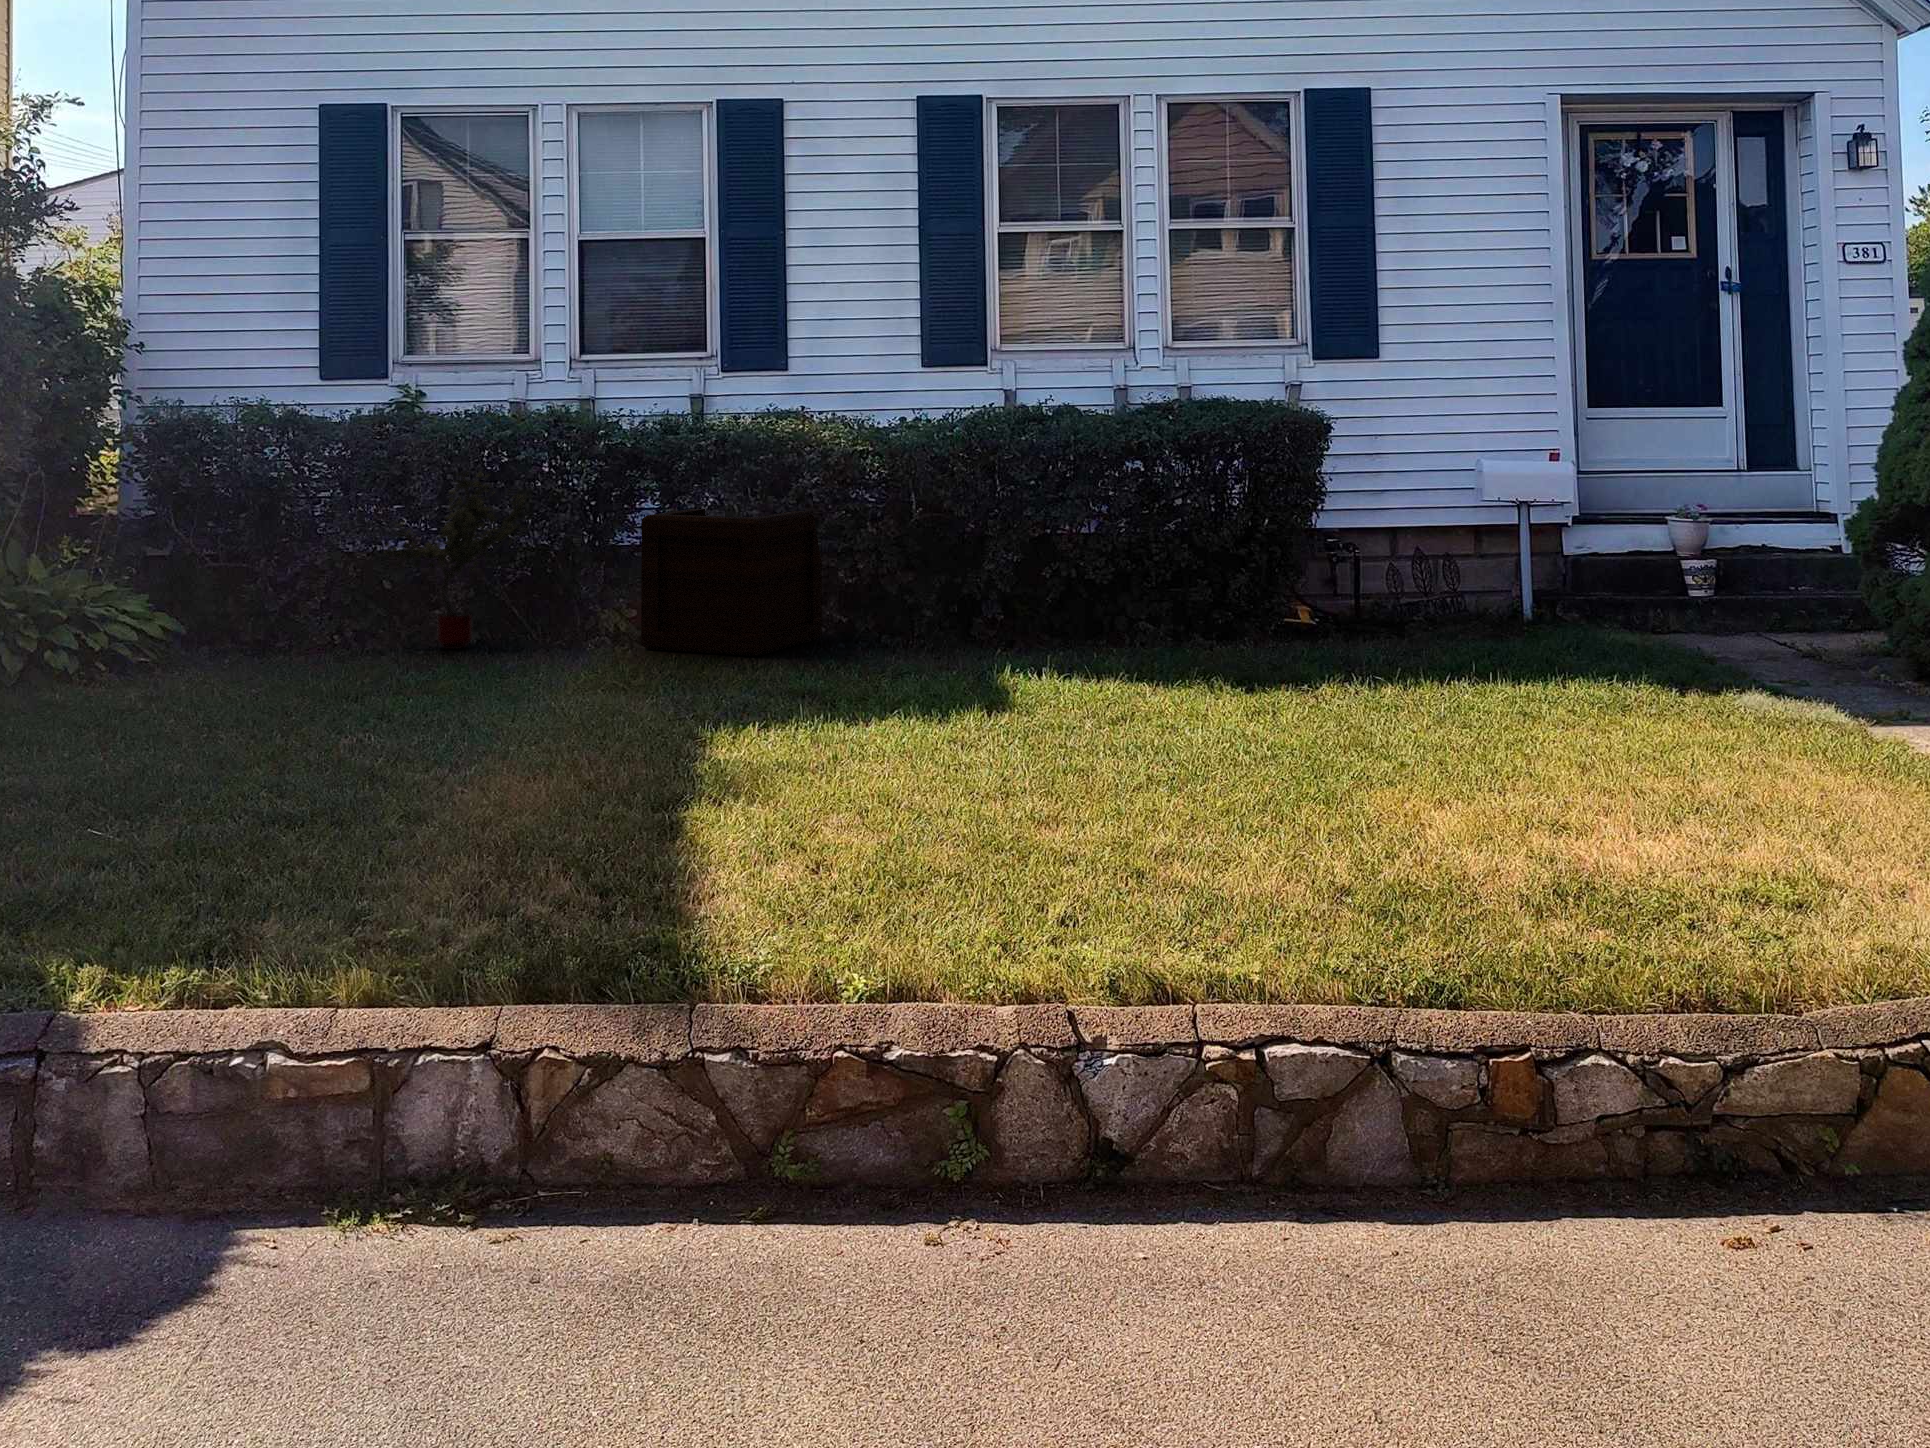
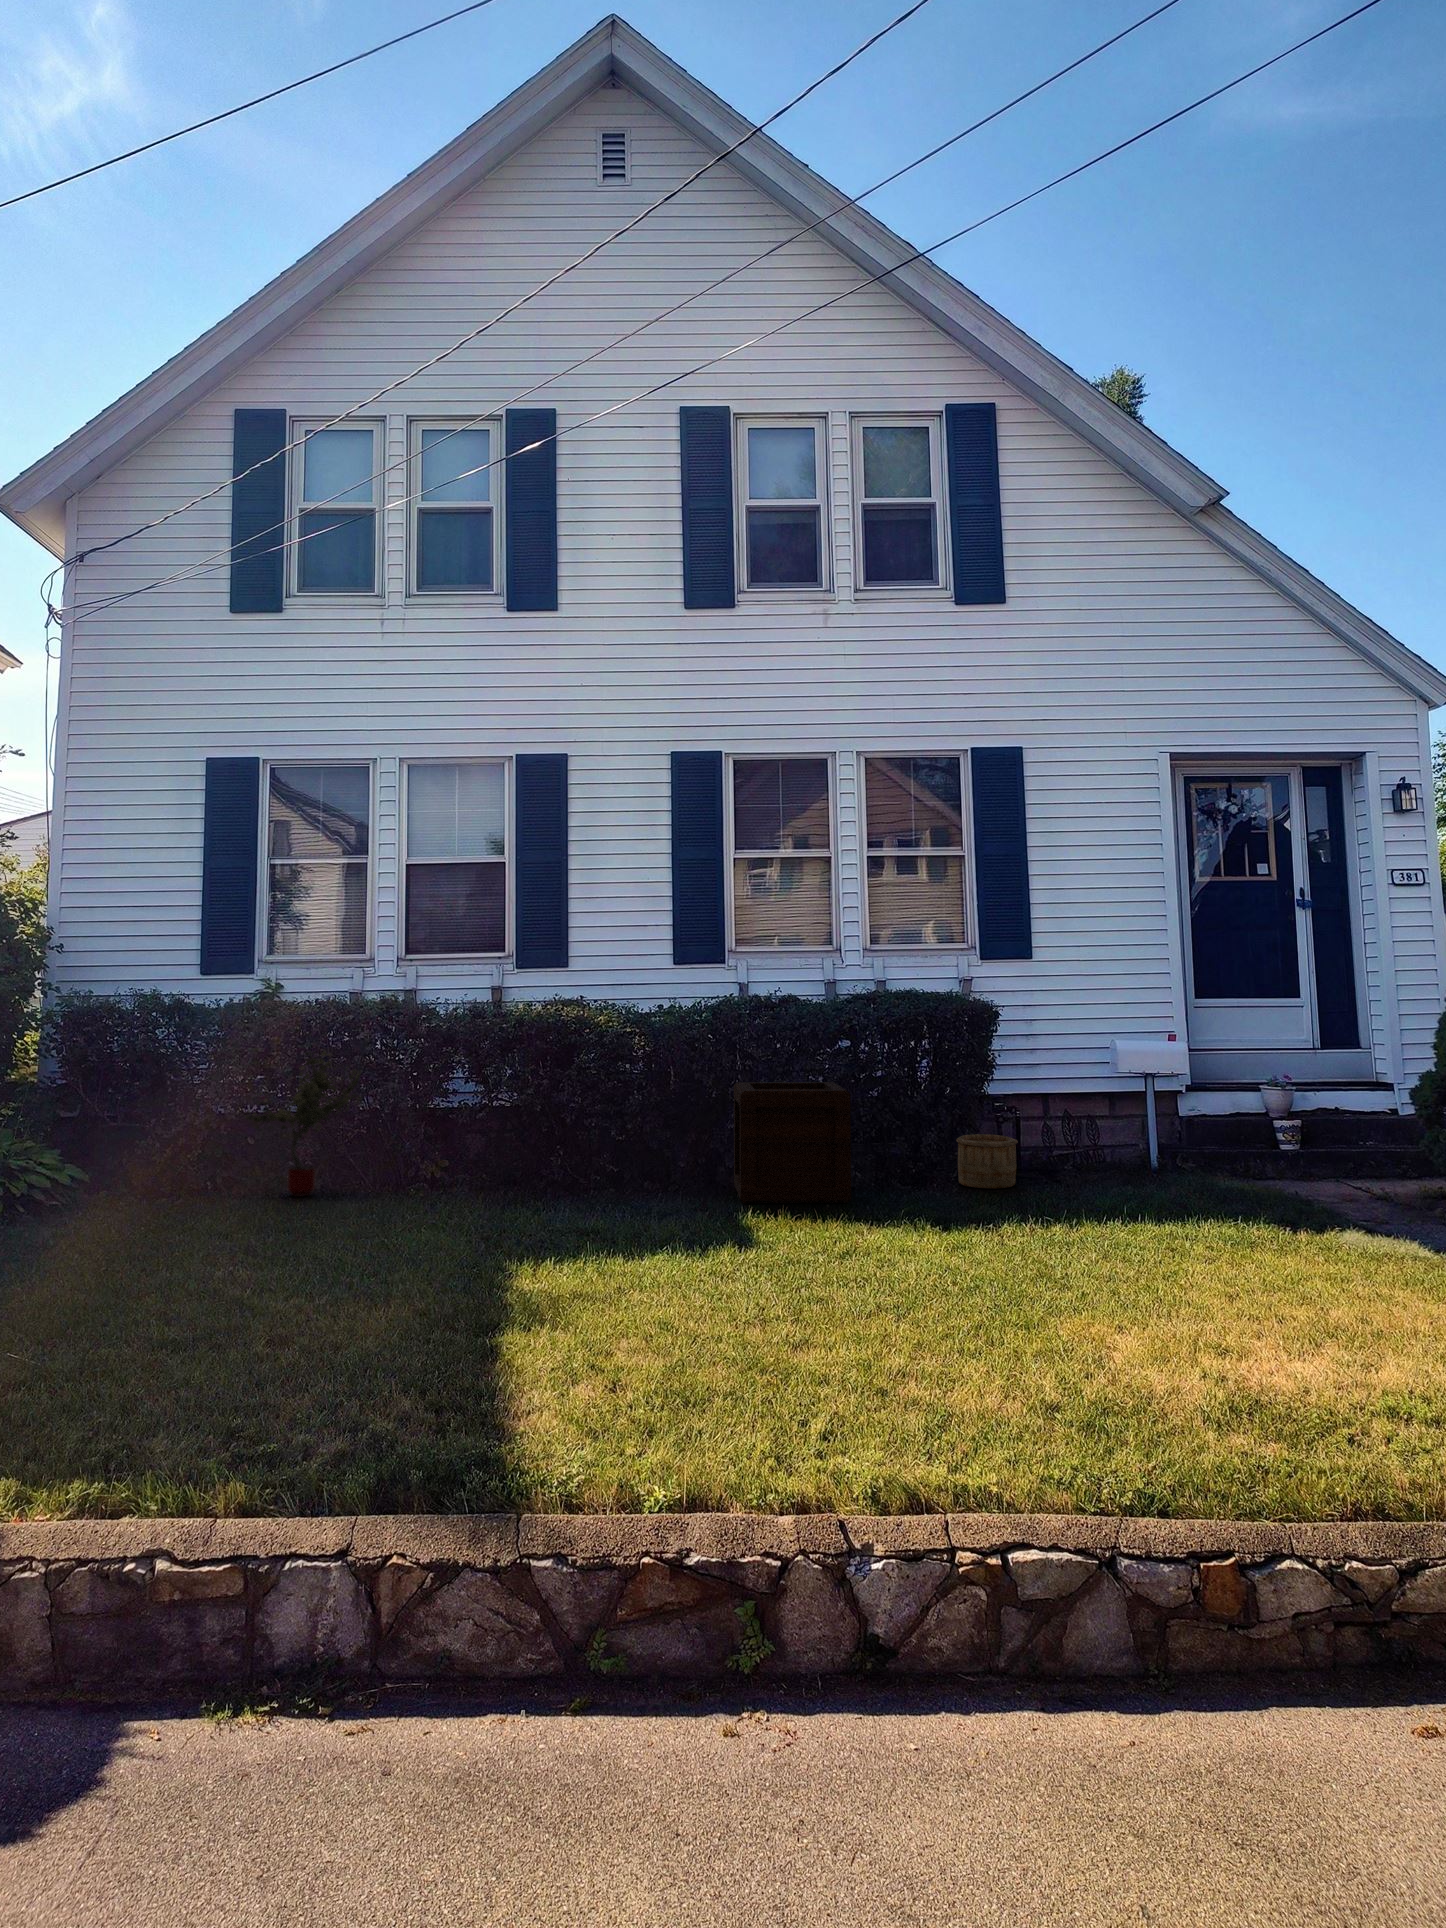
wooden crate: present [641,509,822,656] -> present [734,1082,851,1203]
wooden bucket: none [1267,572,1344,638] -> present [956,1134,1018,1188]

